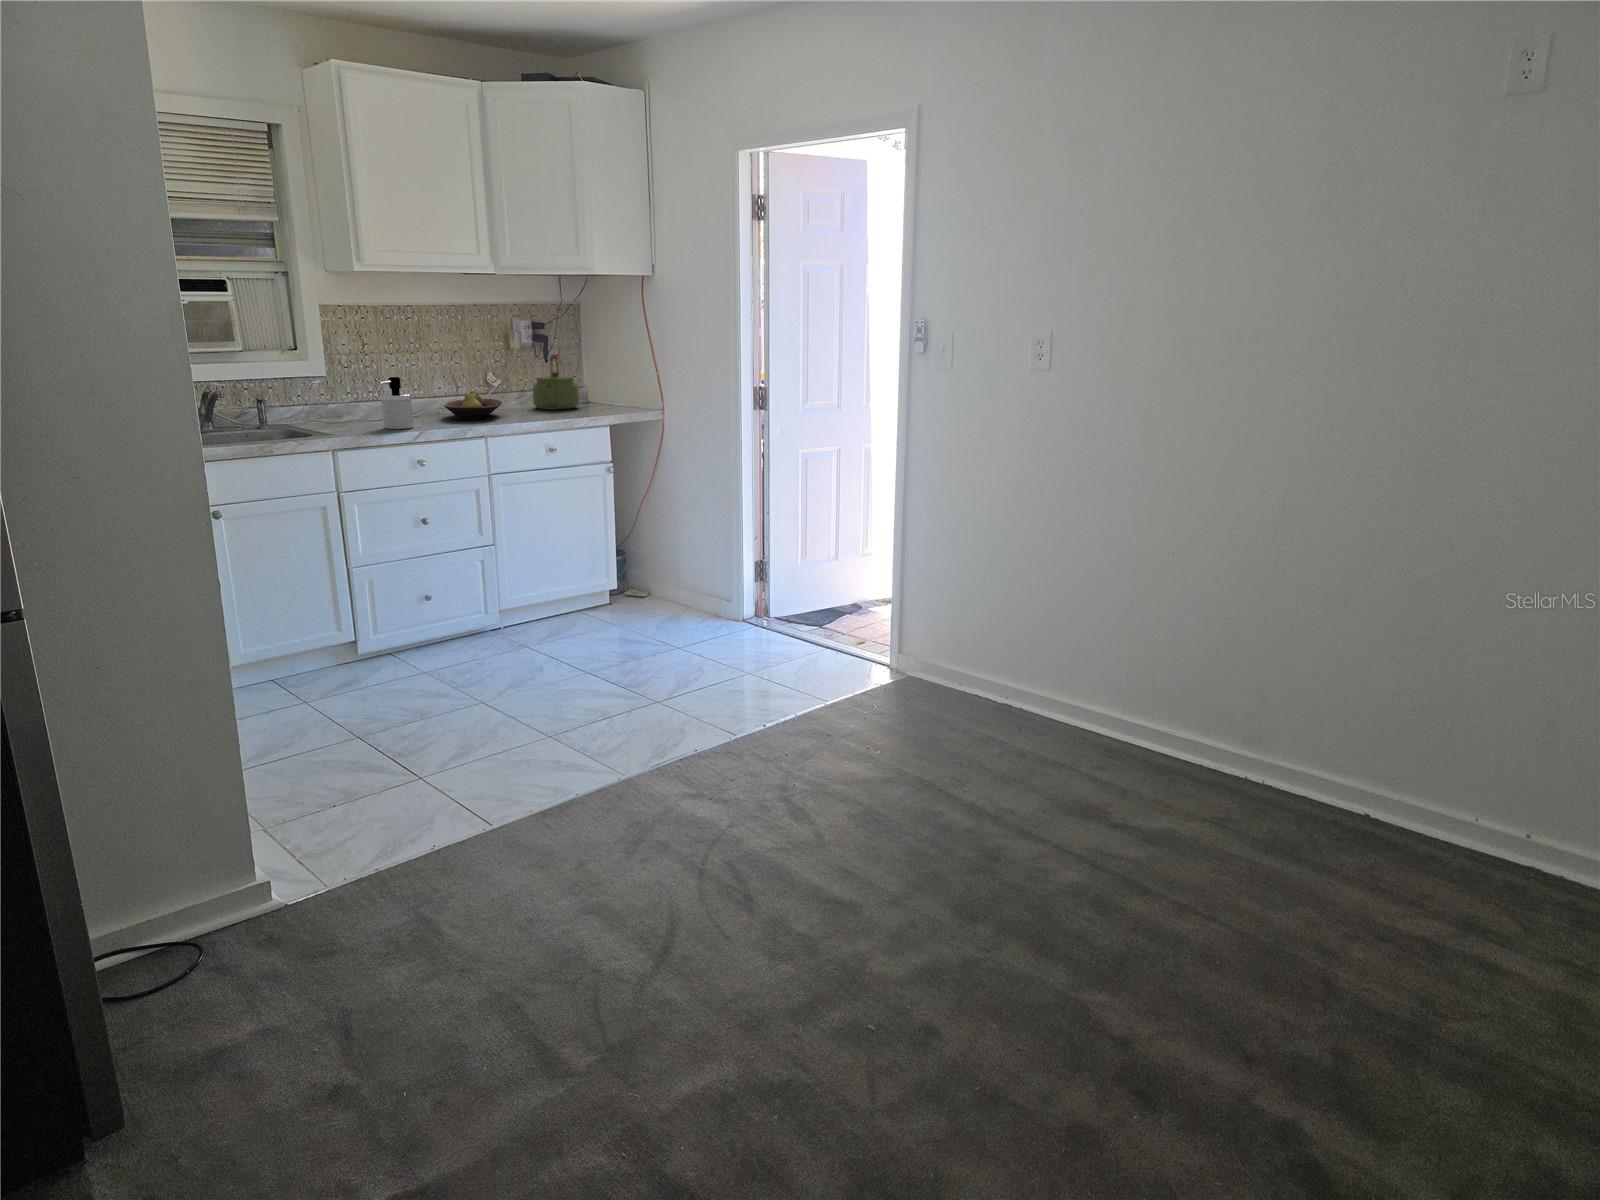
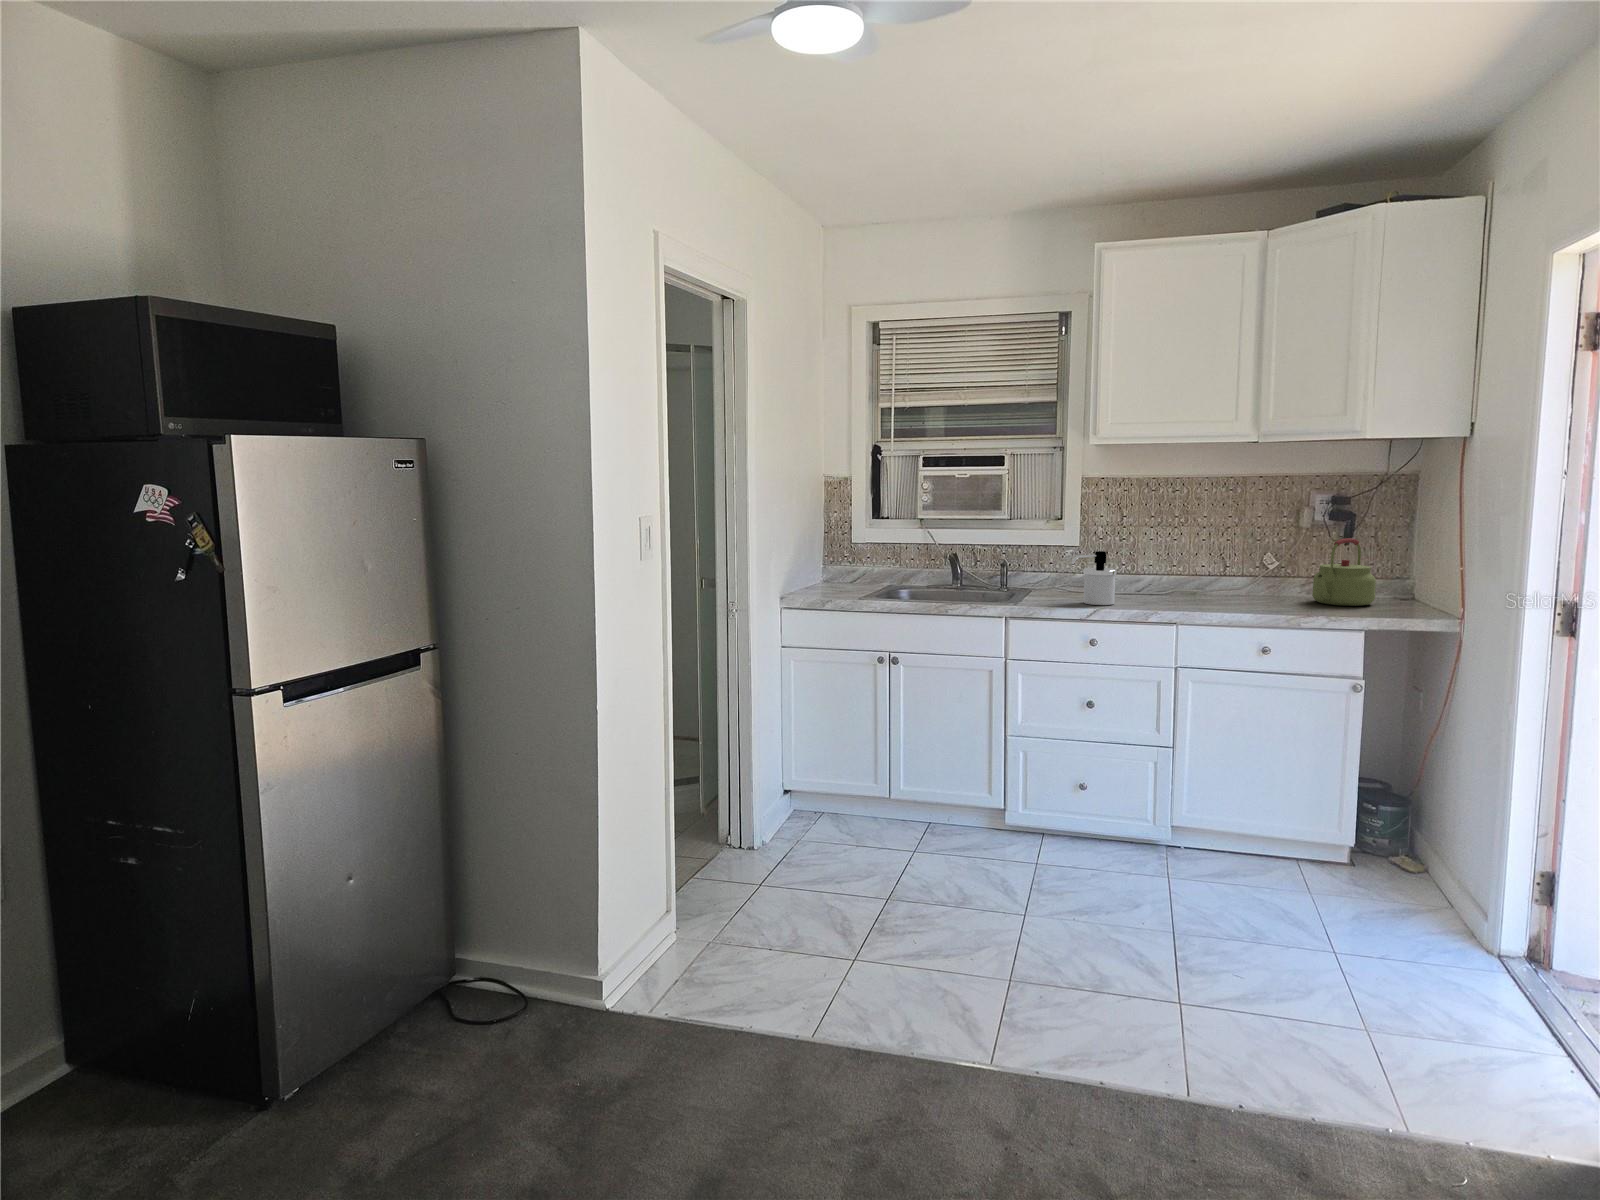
fruit bowl: present [444,391,501,420] -> none [1169,574,1252,605]

